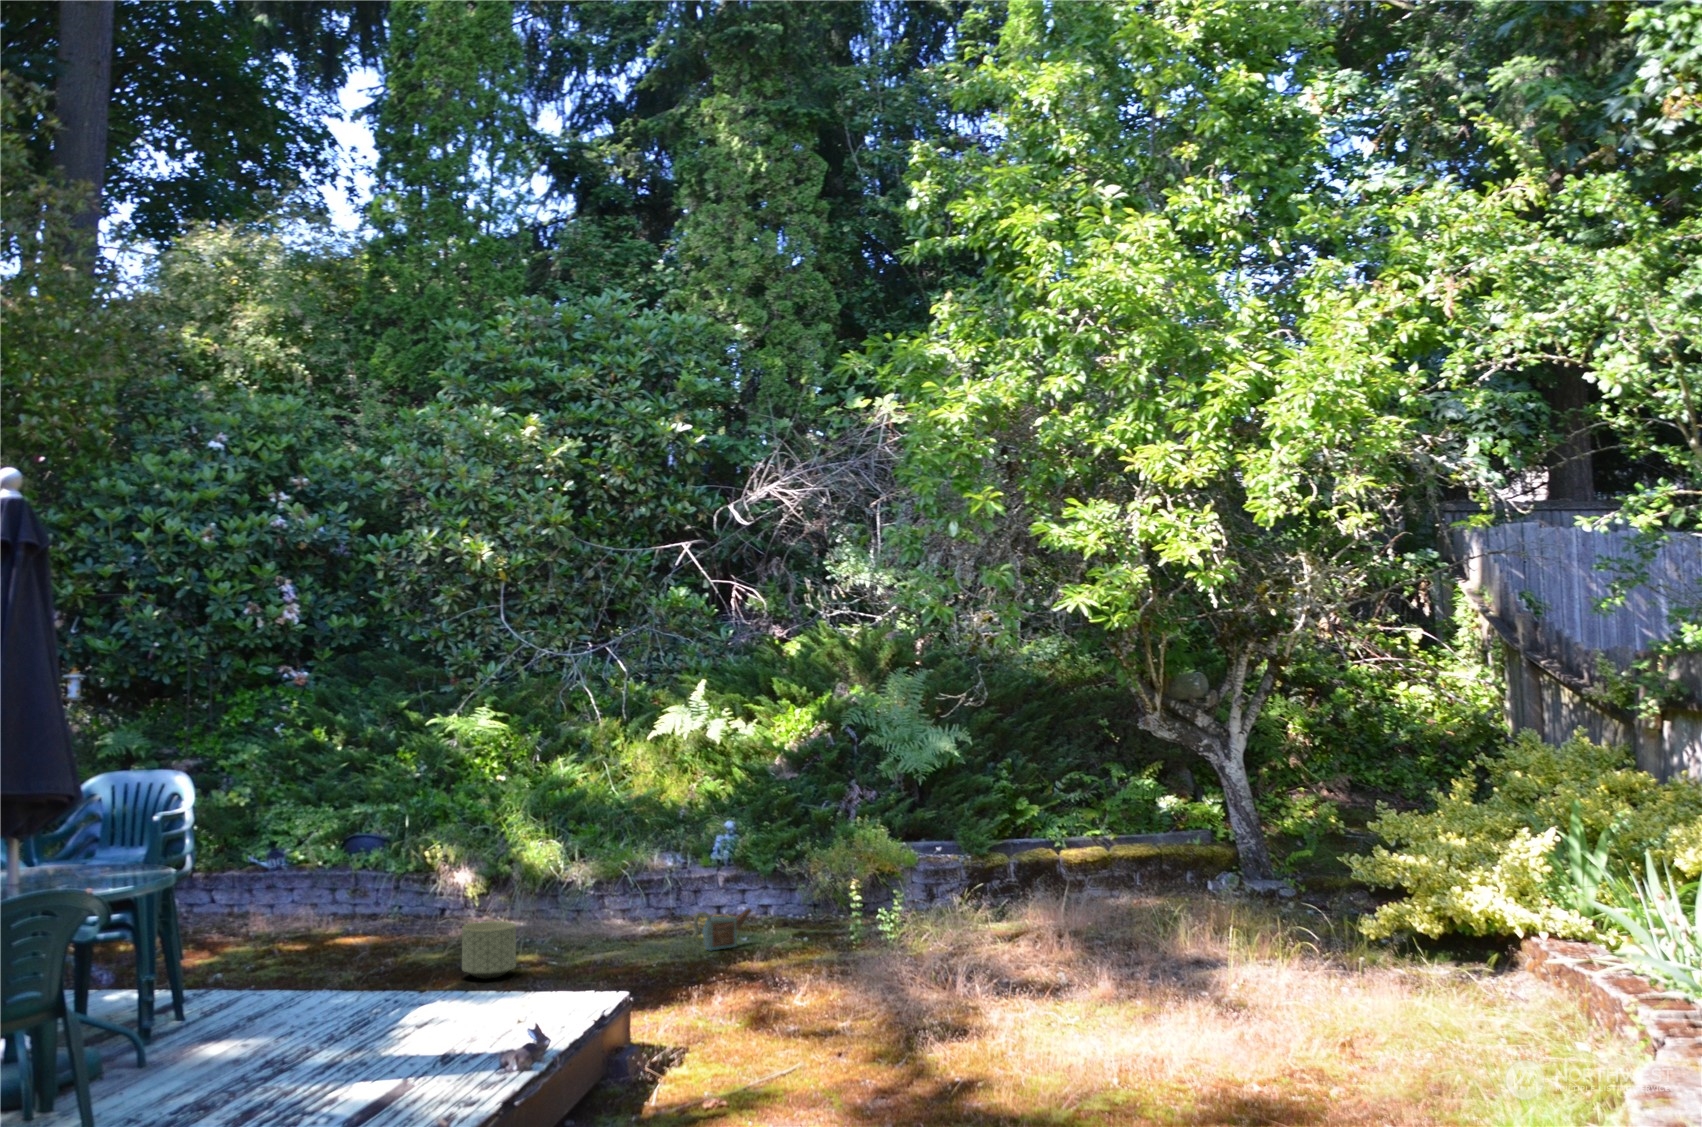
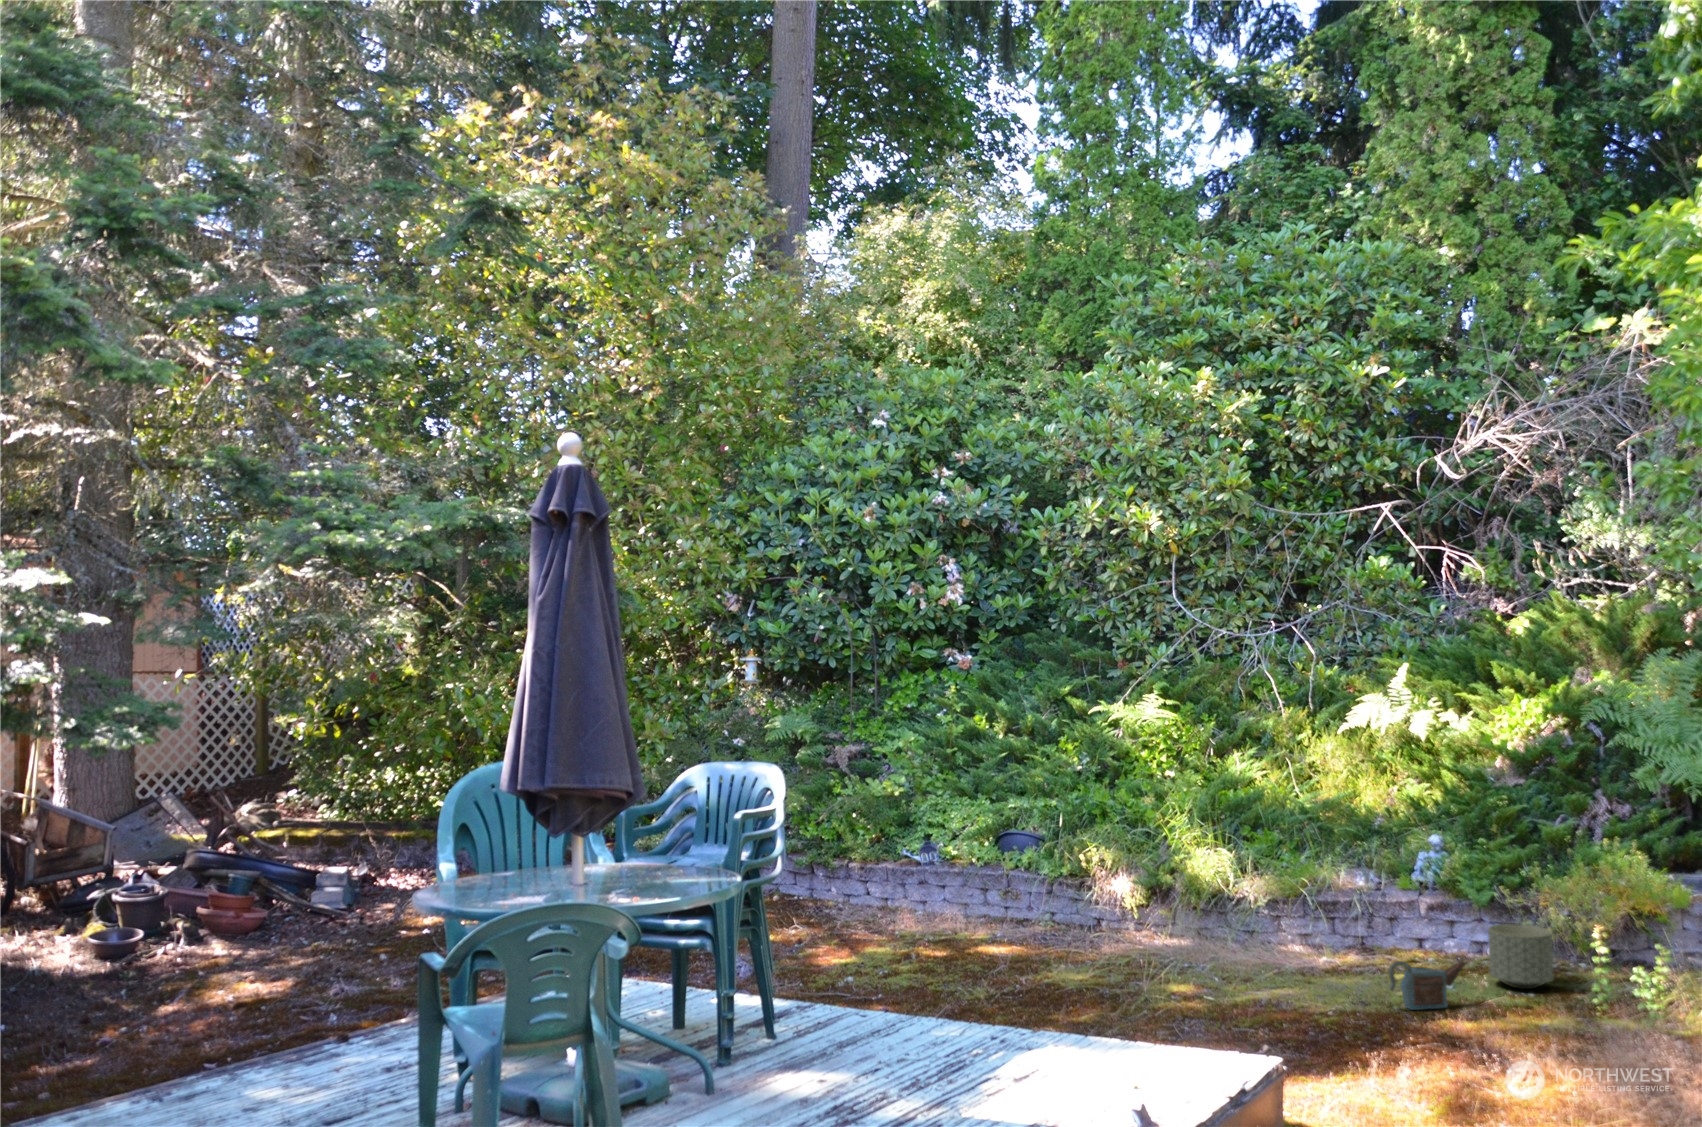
planter: present [462,921,516,979] -> present [1488,924,1554,989]

